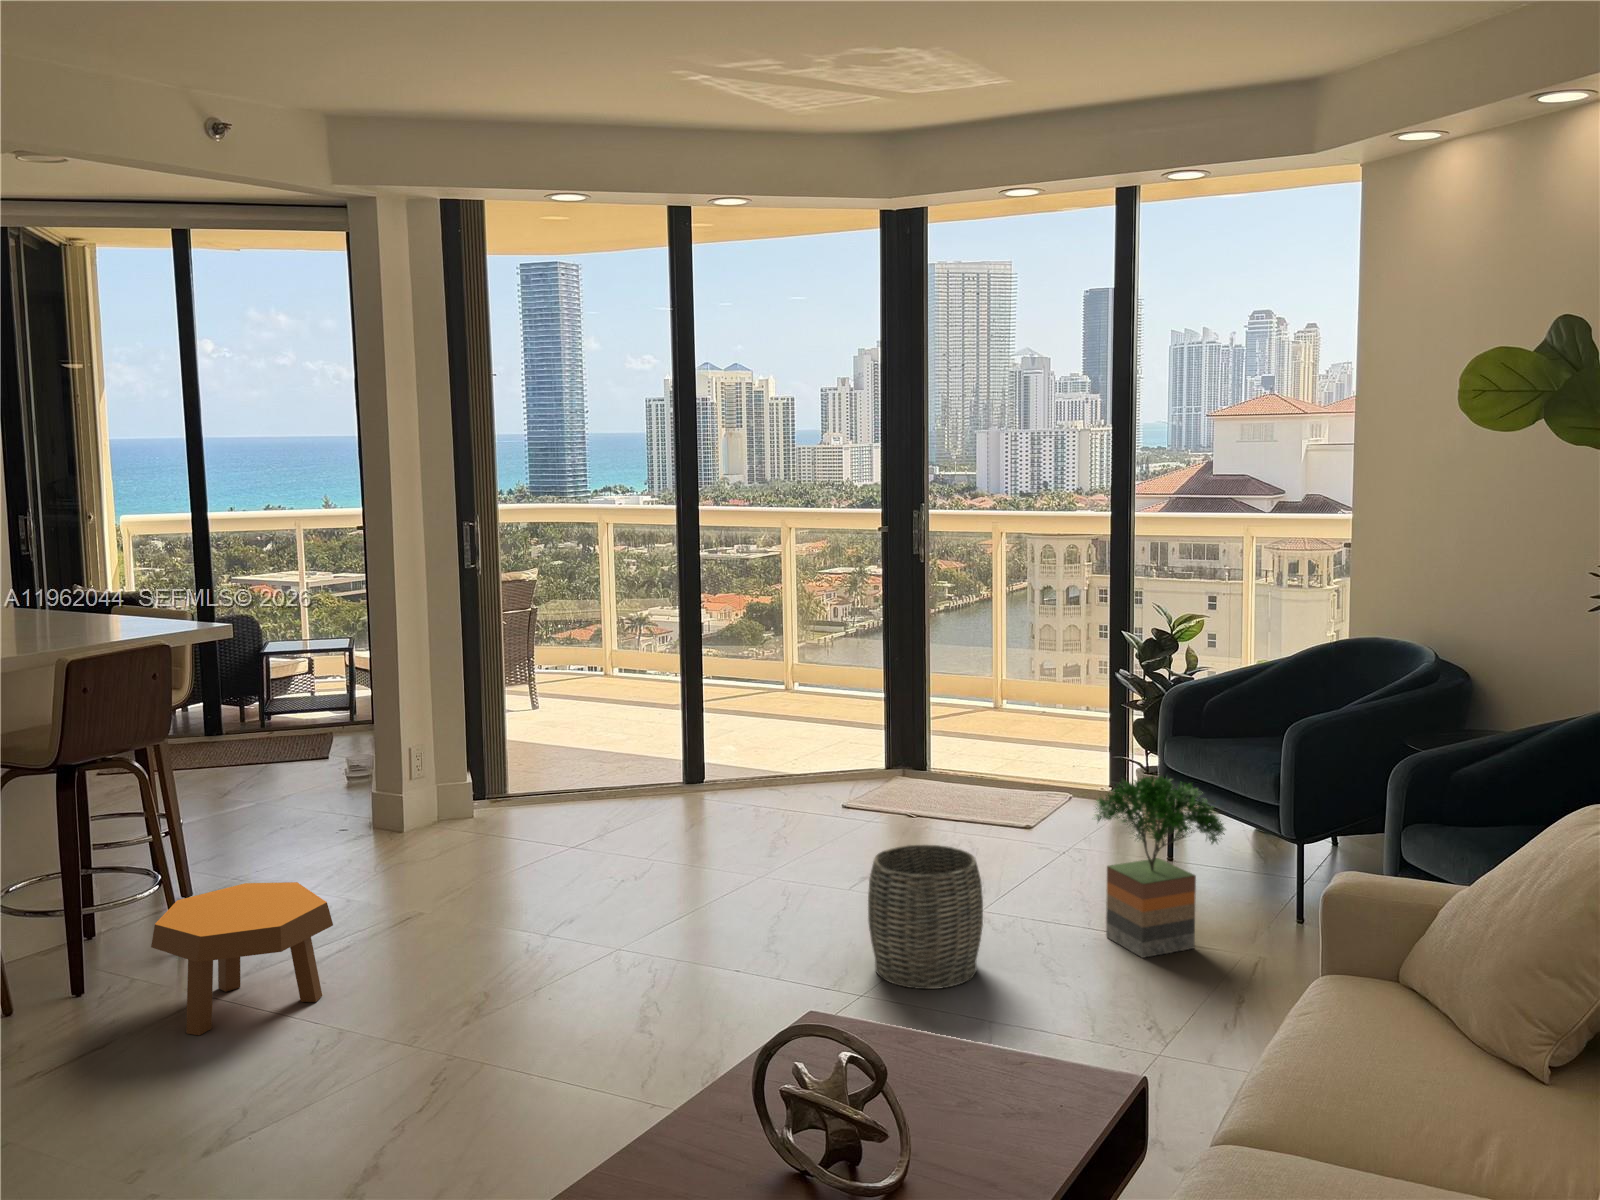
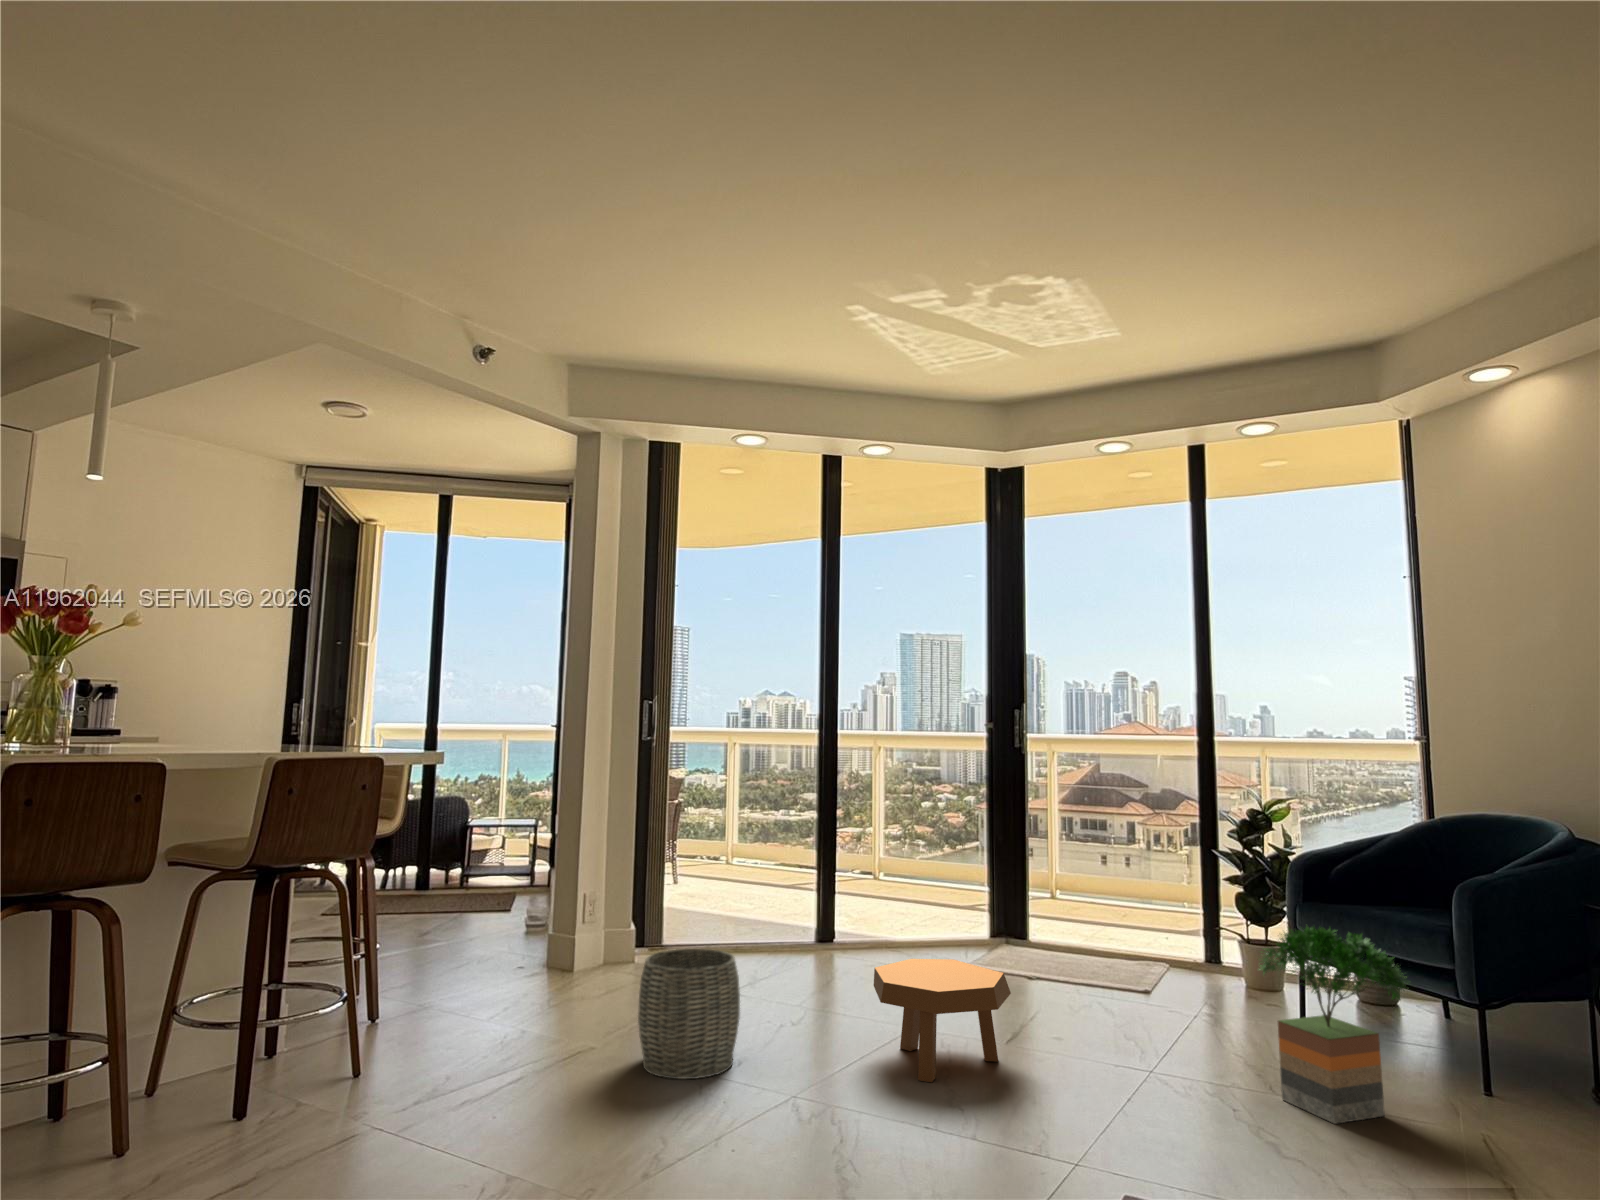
woven basket: present [868,845,983,989] -> present [638,949,740,1079]
footstool: present [151,882,333,1035] -> present [874,959,1011,1082]

